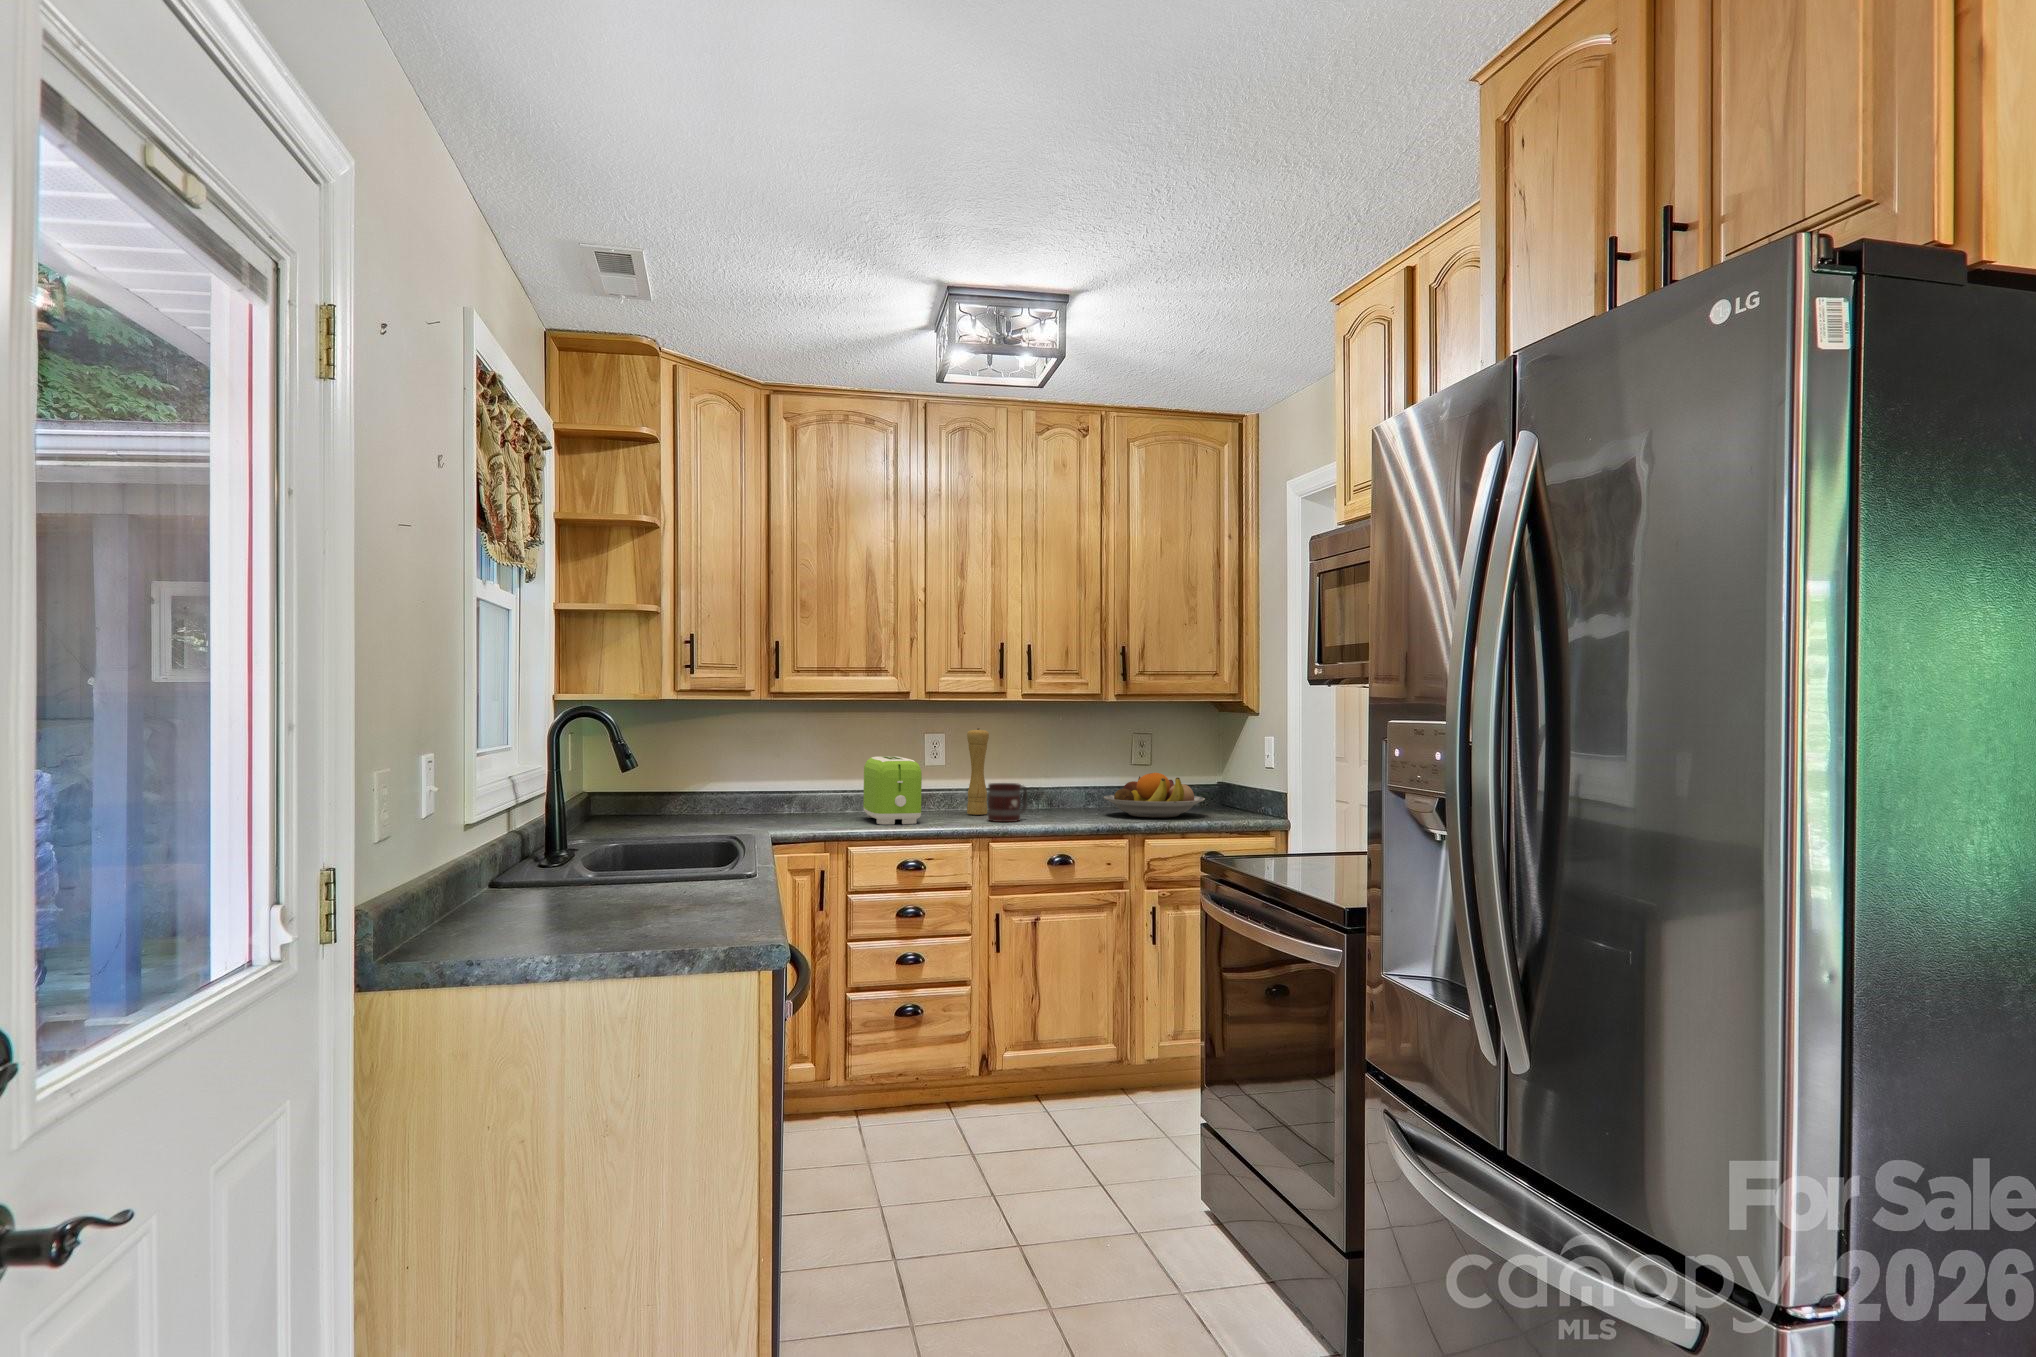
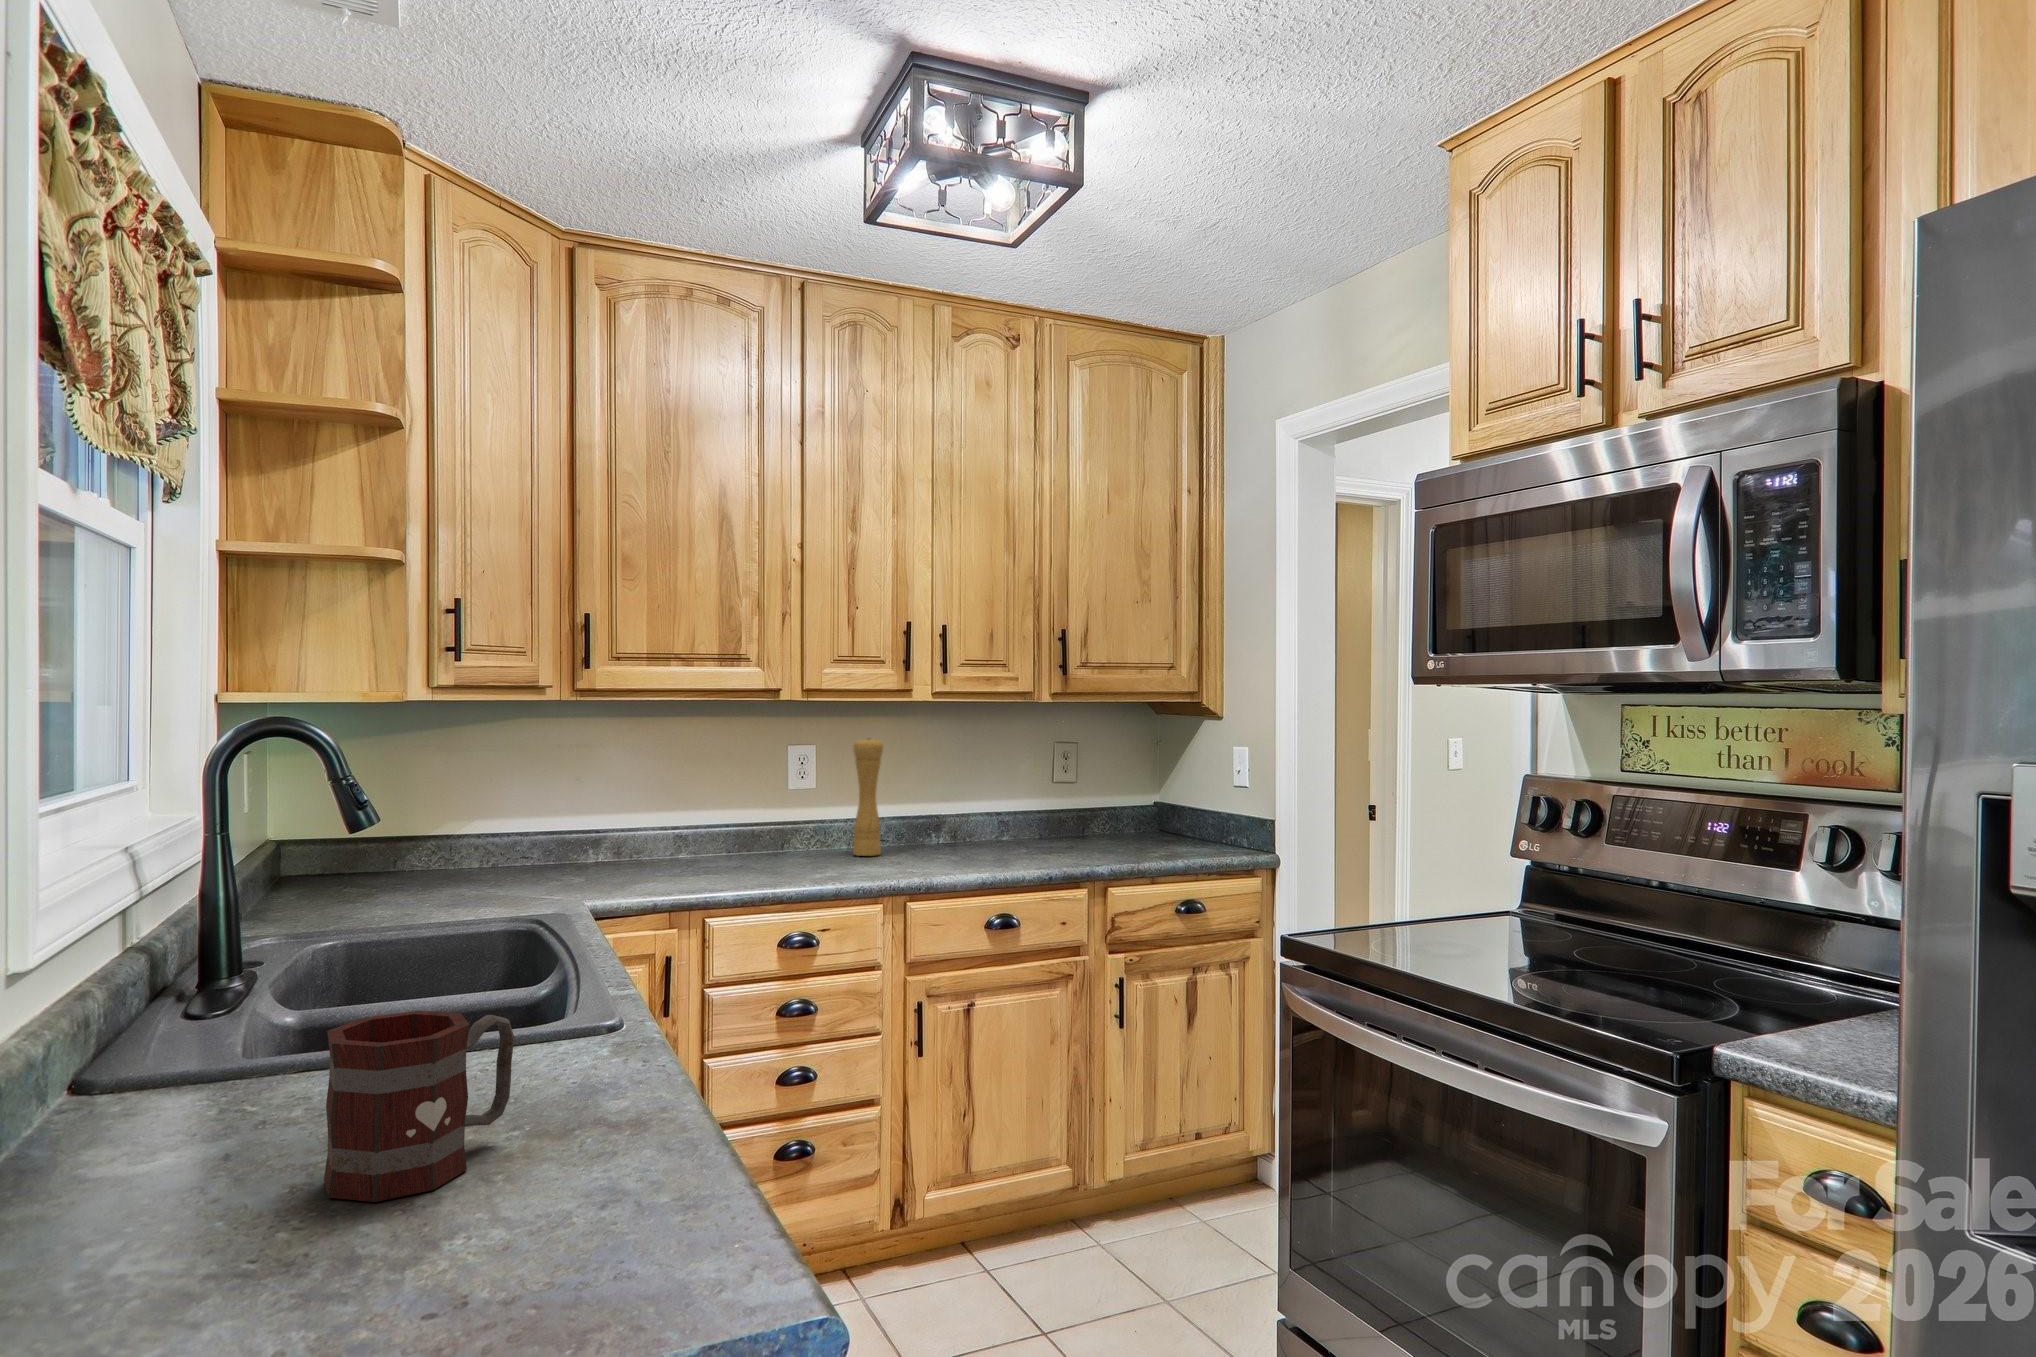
toaster: present [863,756,922,825] -> none [712,779,806,880]
fruit bowl: present [1104,773,1205,817] -> none [1035,795,1168,854]
mug: present [988,783,1027,822] -> present [324,1011,514,1202]

